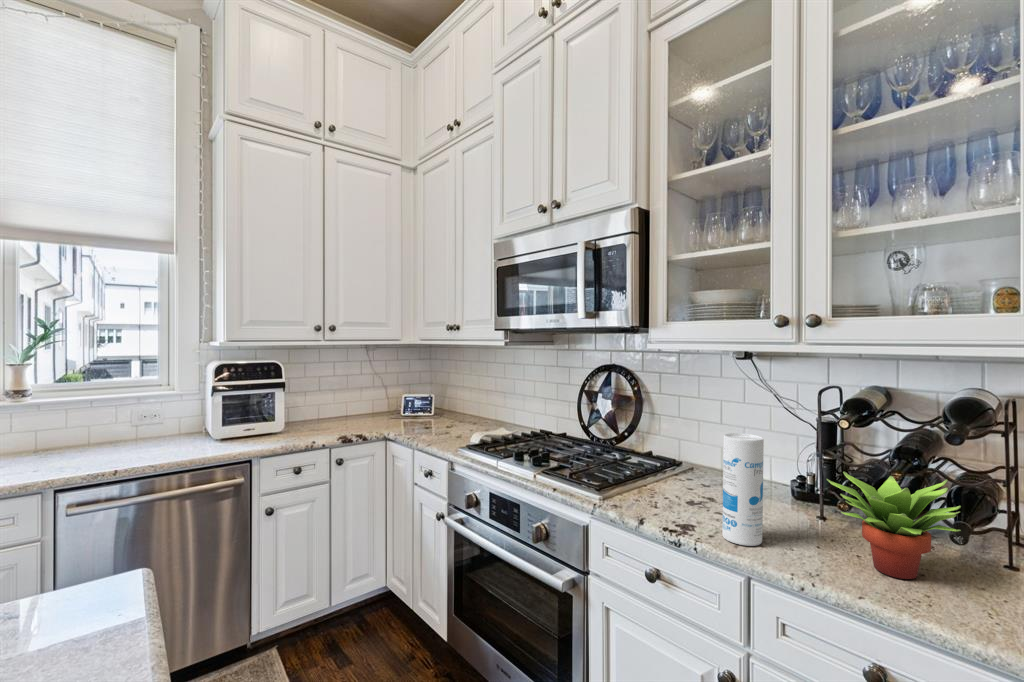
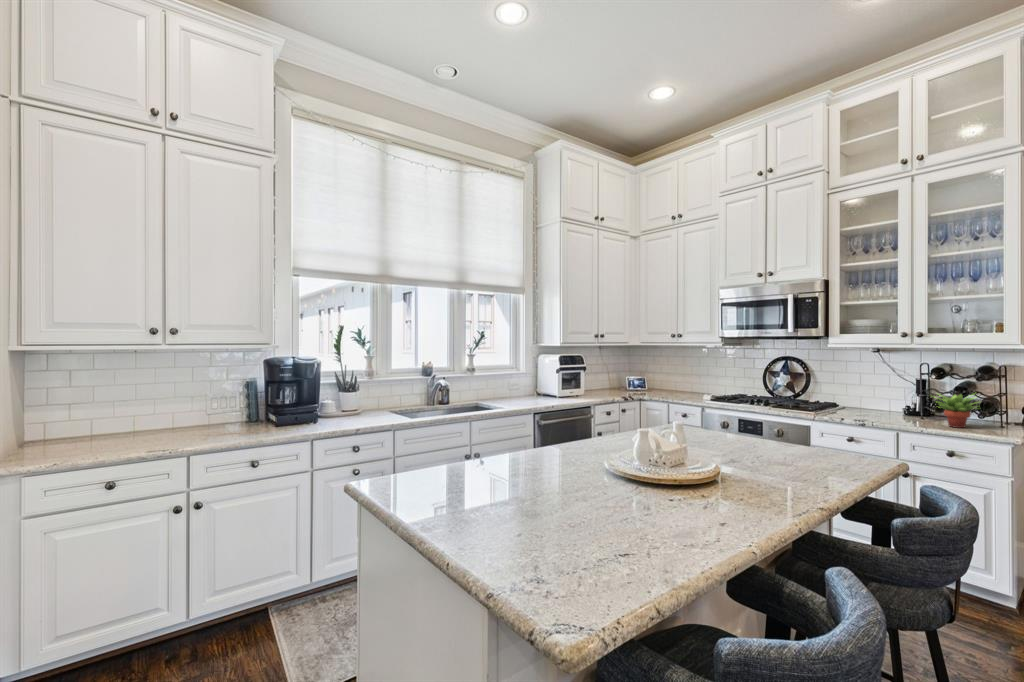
canister: present [722,433,764,546] -> none [884,381,902,423]

